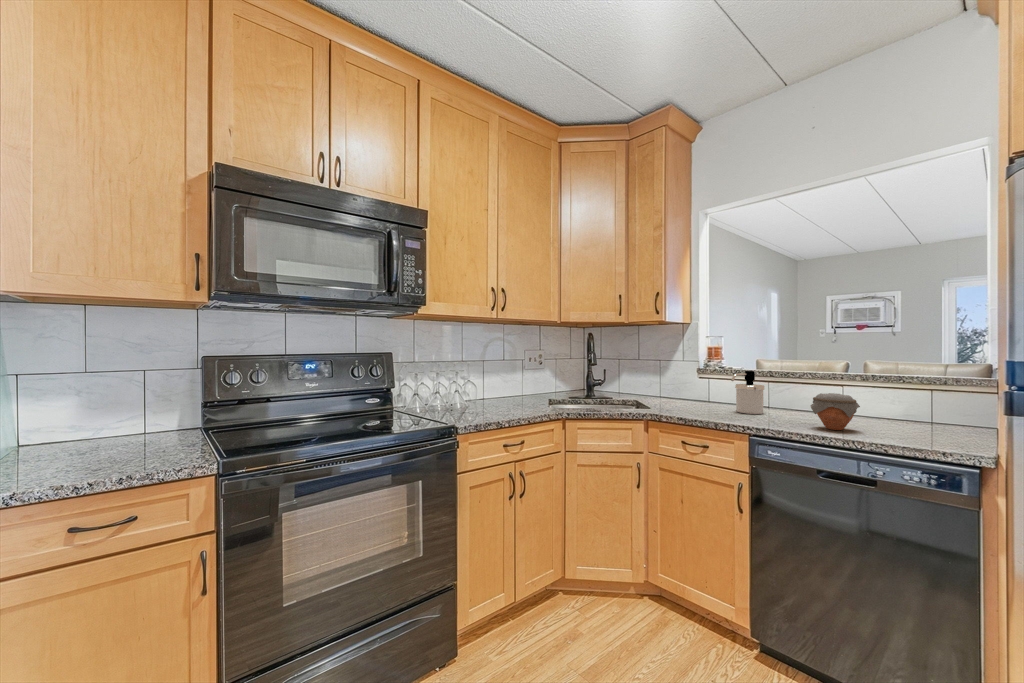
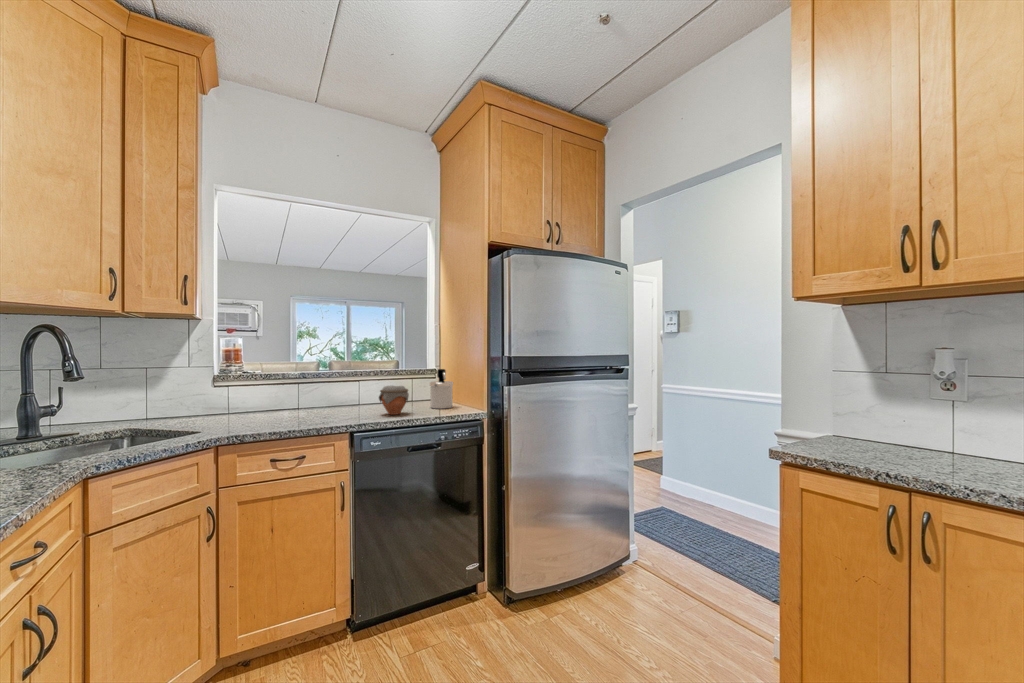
soap dispenser: present [731,371,764,414] -> present [430,369,453,409]

